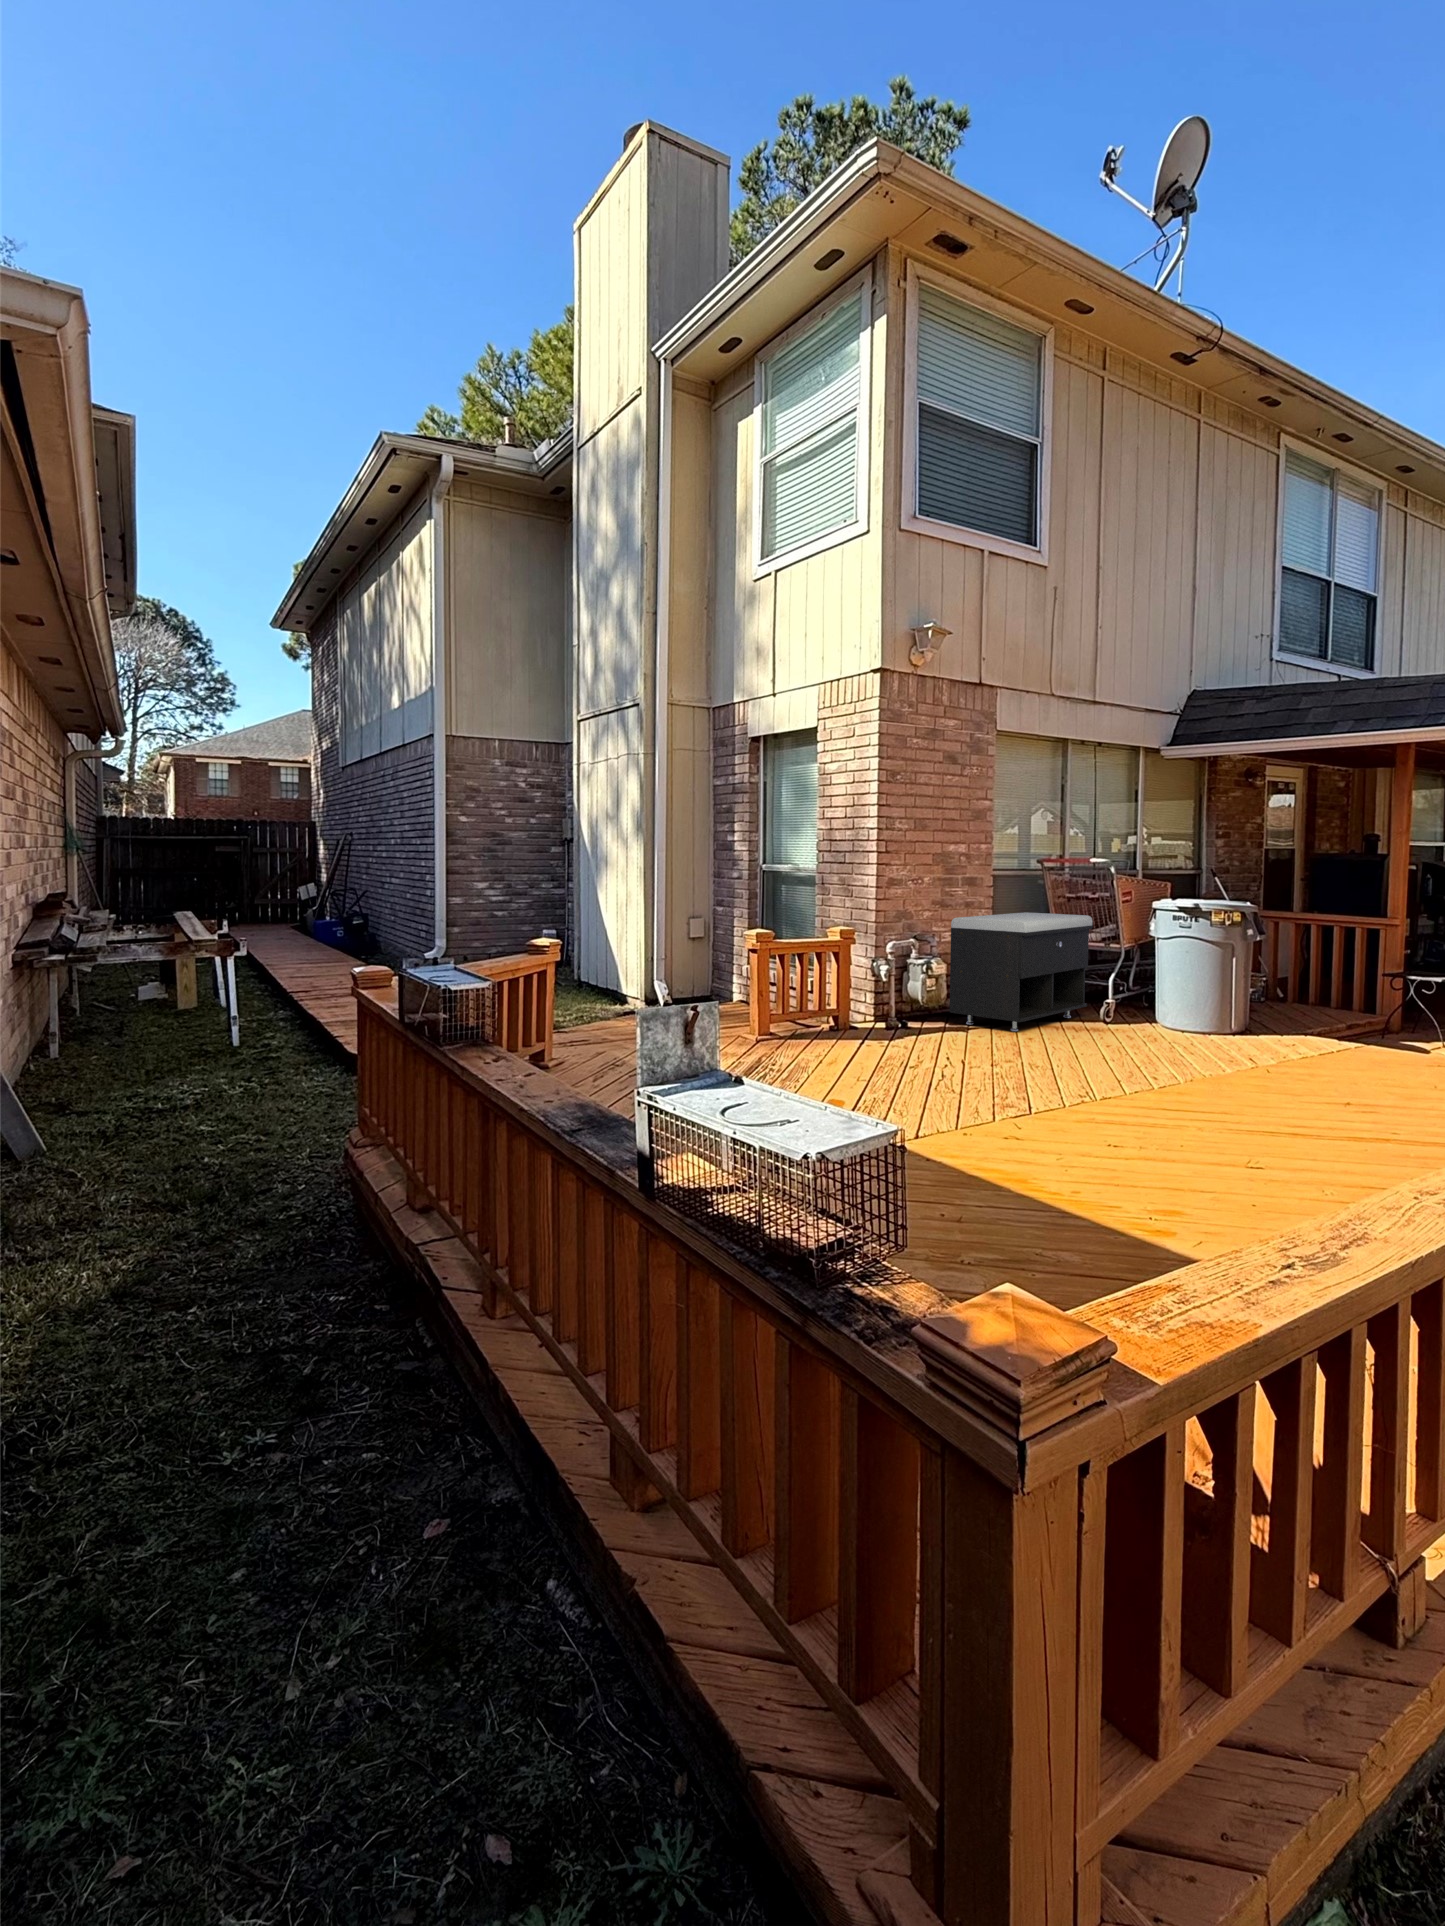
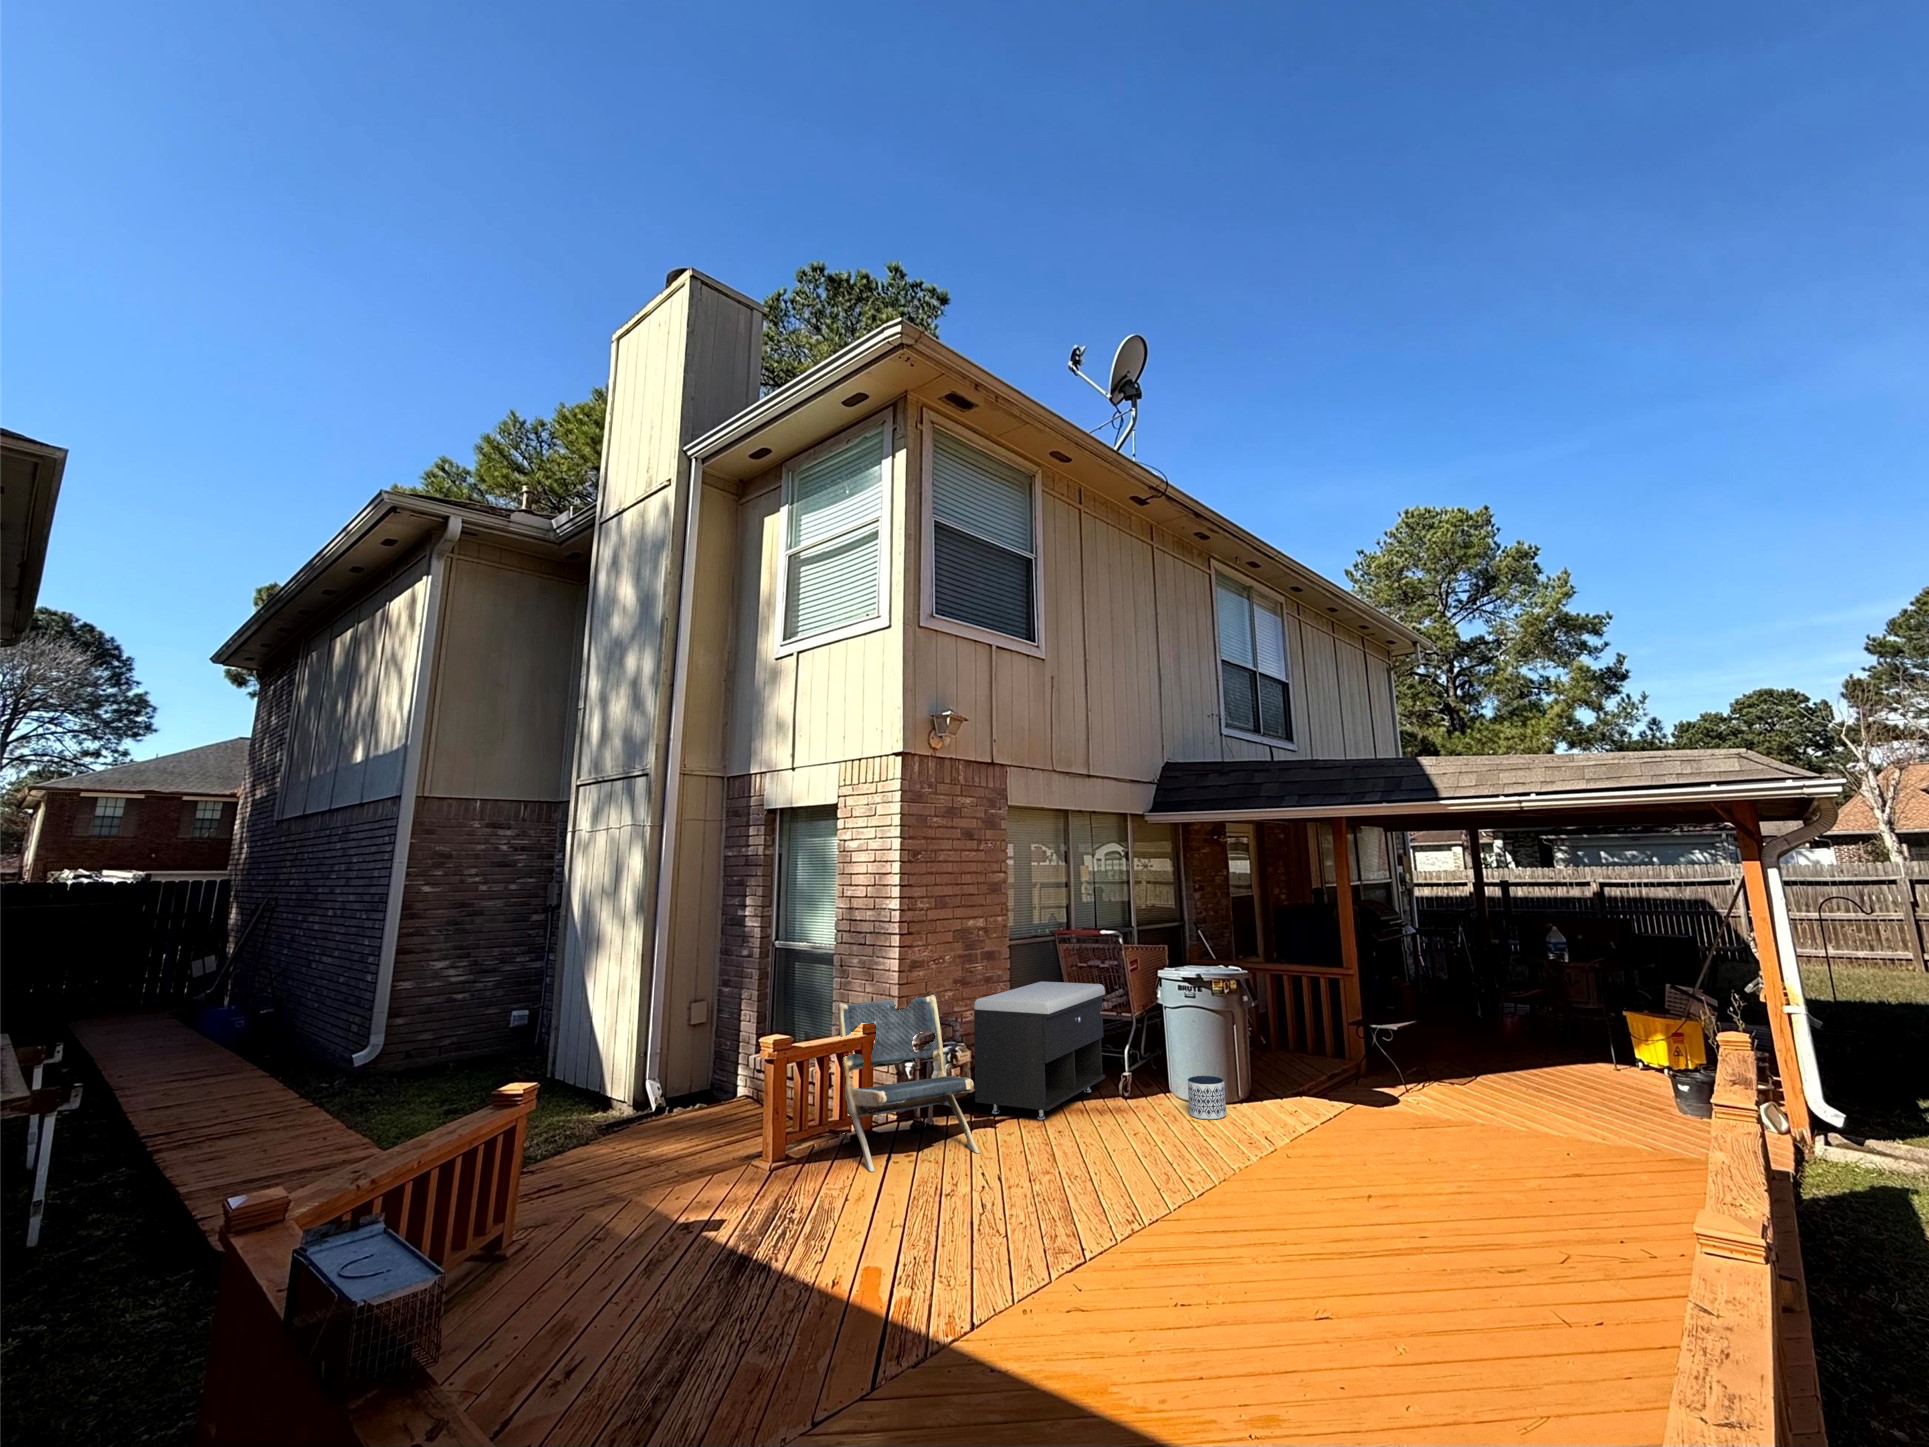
lounge chair: none [817,910,949,1049] -> present [838,995,980,1171]
planter: none [1172,1005,1214,1044] -> present [1188,1076,1226,1120]

